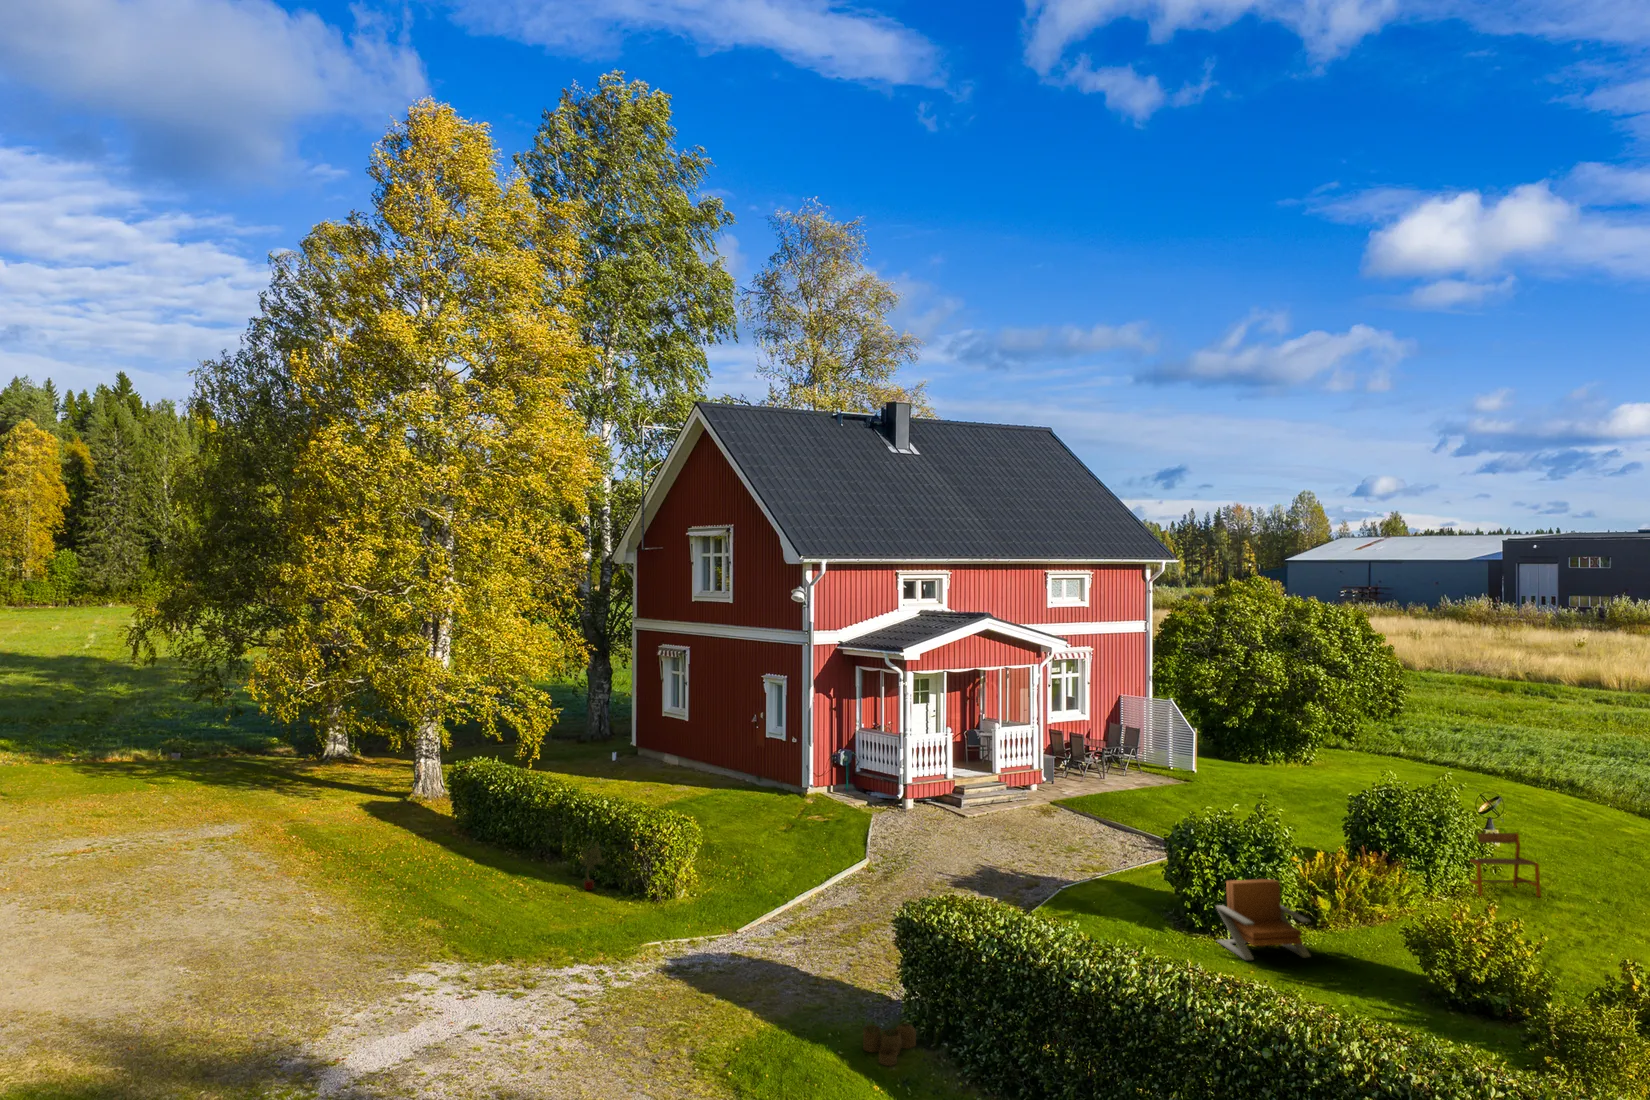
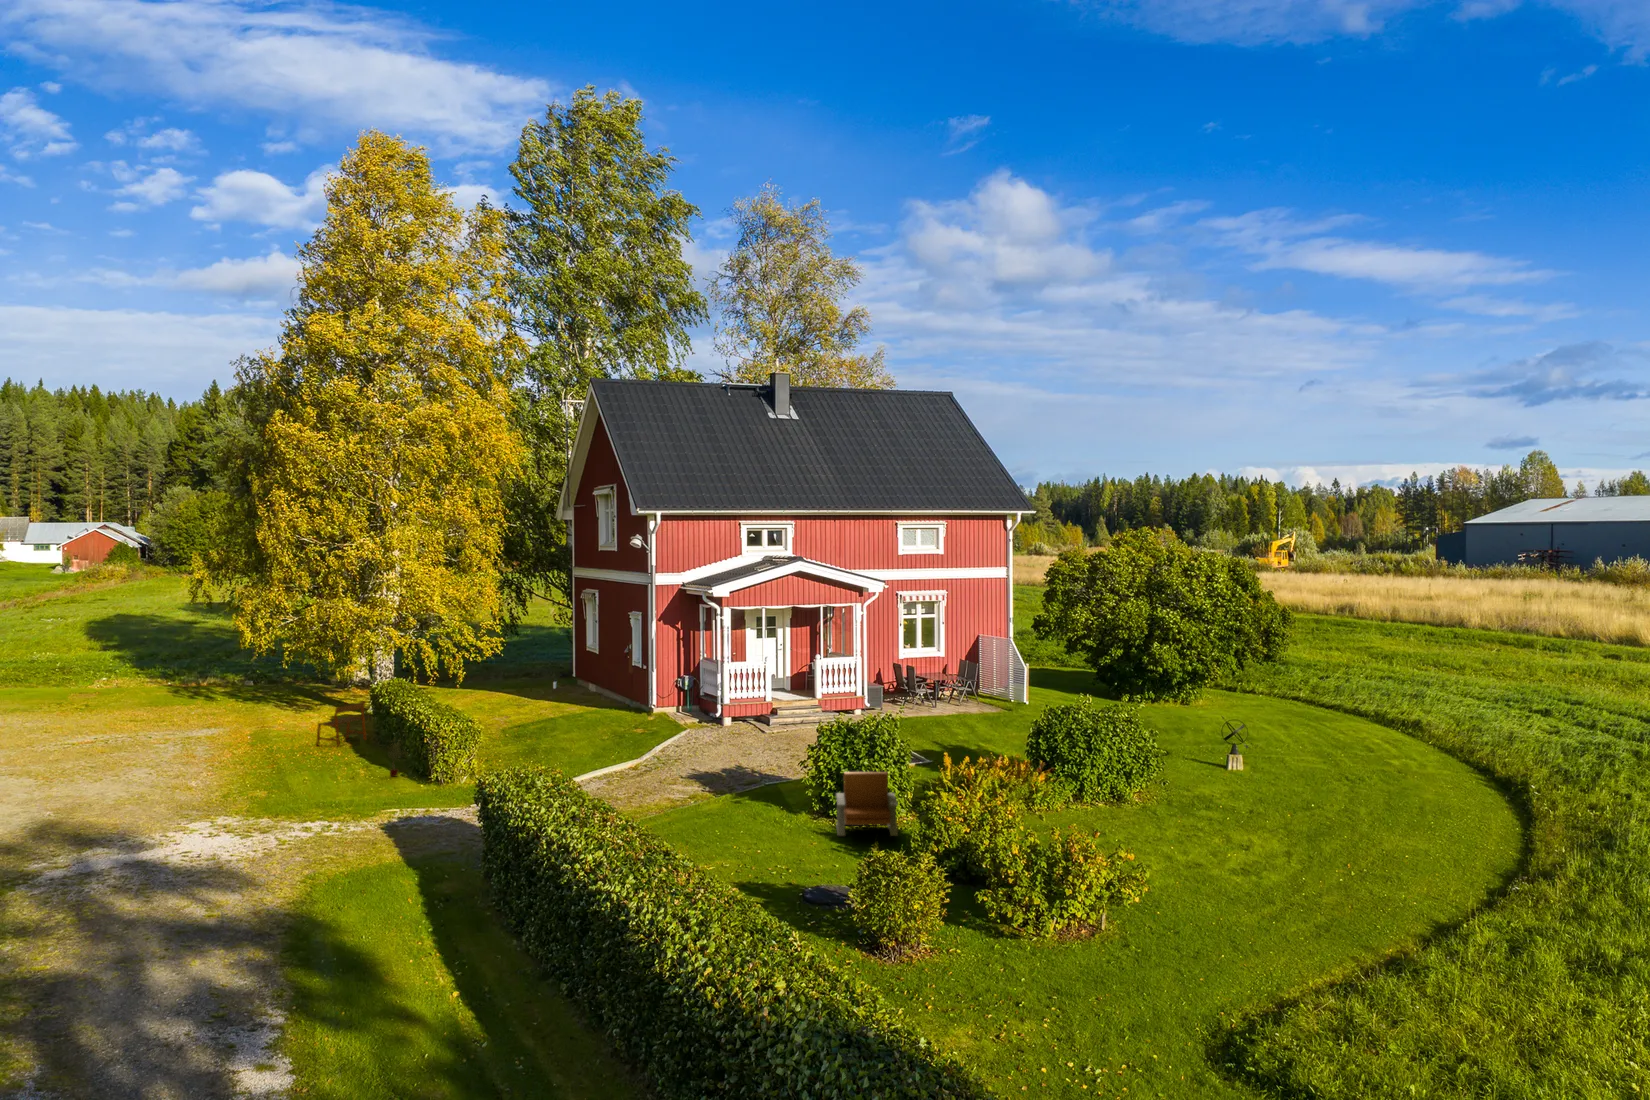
bench: present [1467,833,1541,897] -> present [316,701,366,747]
woven basket: present [863,1023,916,1066] -> none [439,860,486,890]

